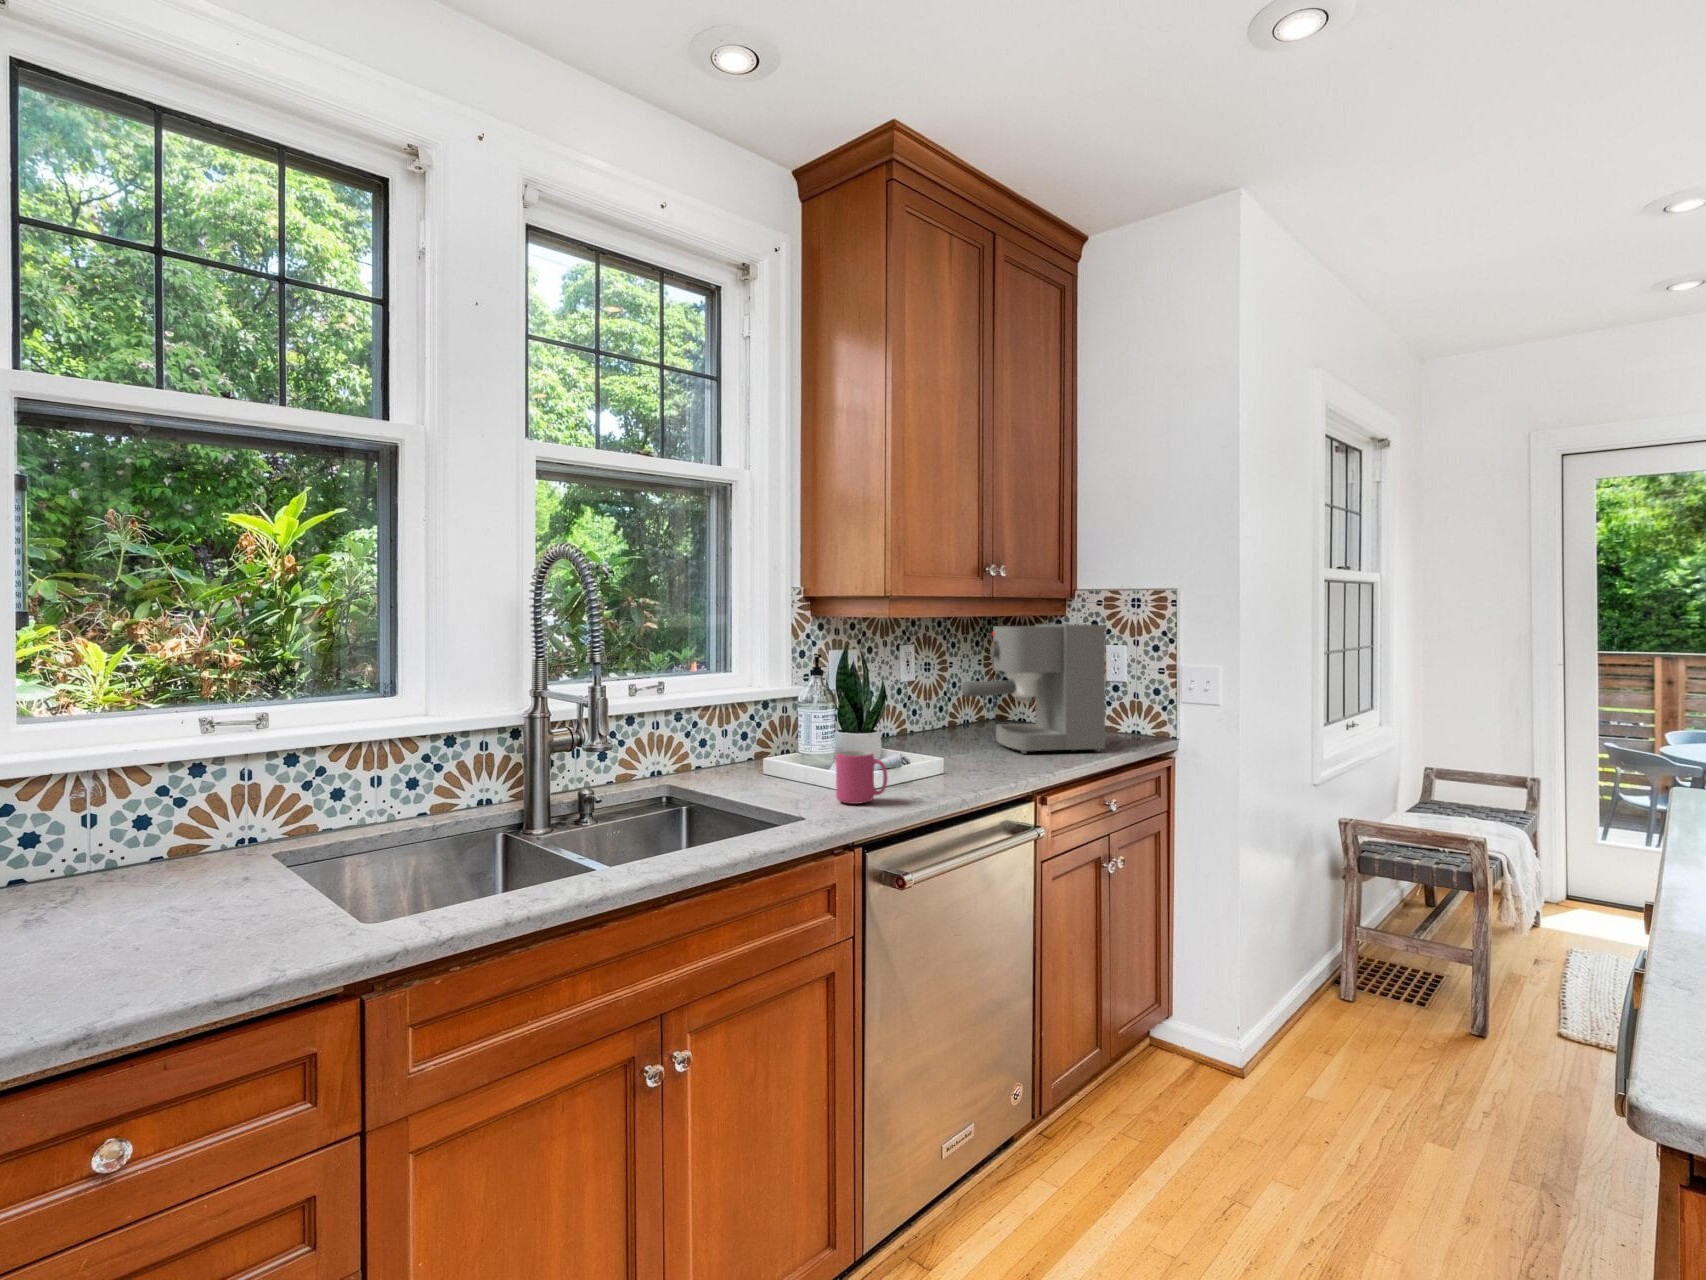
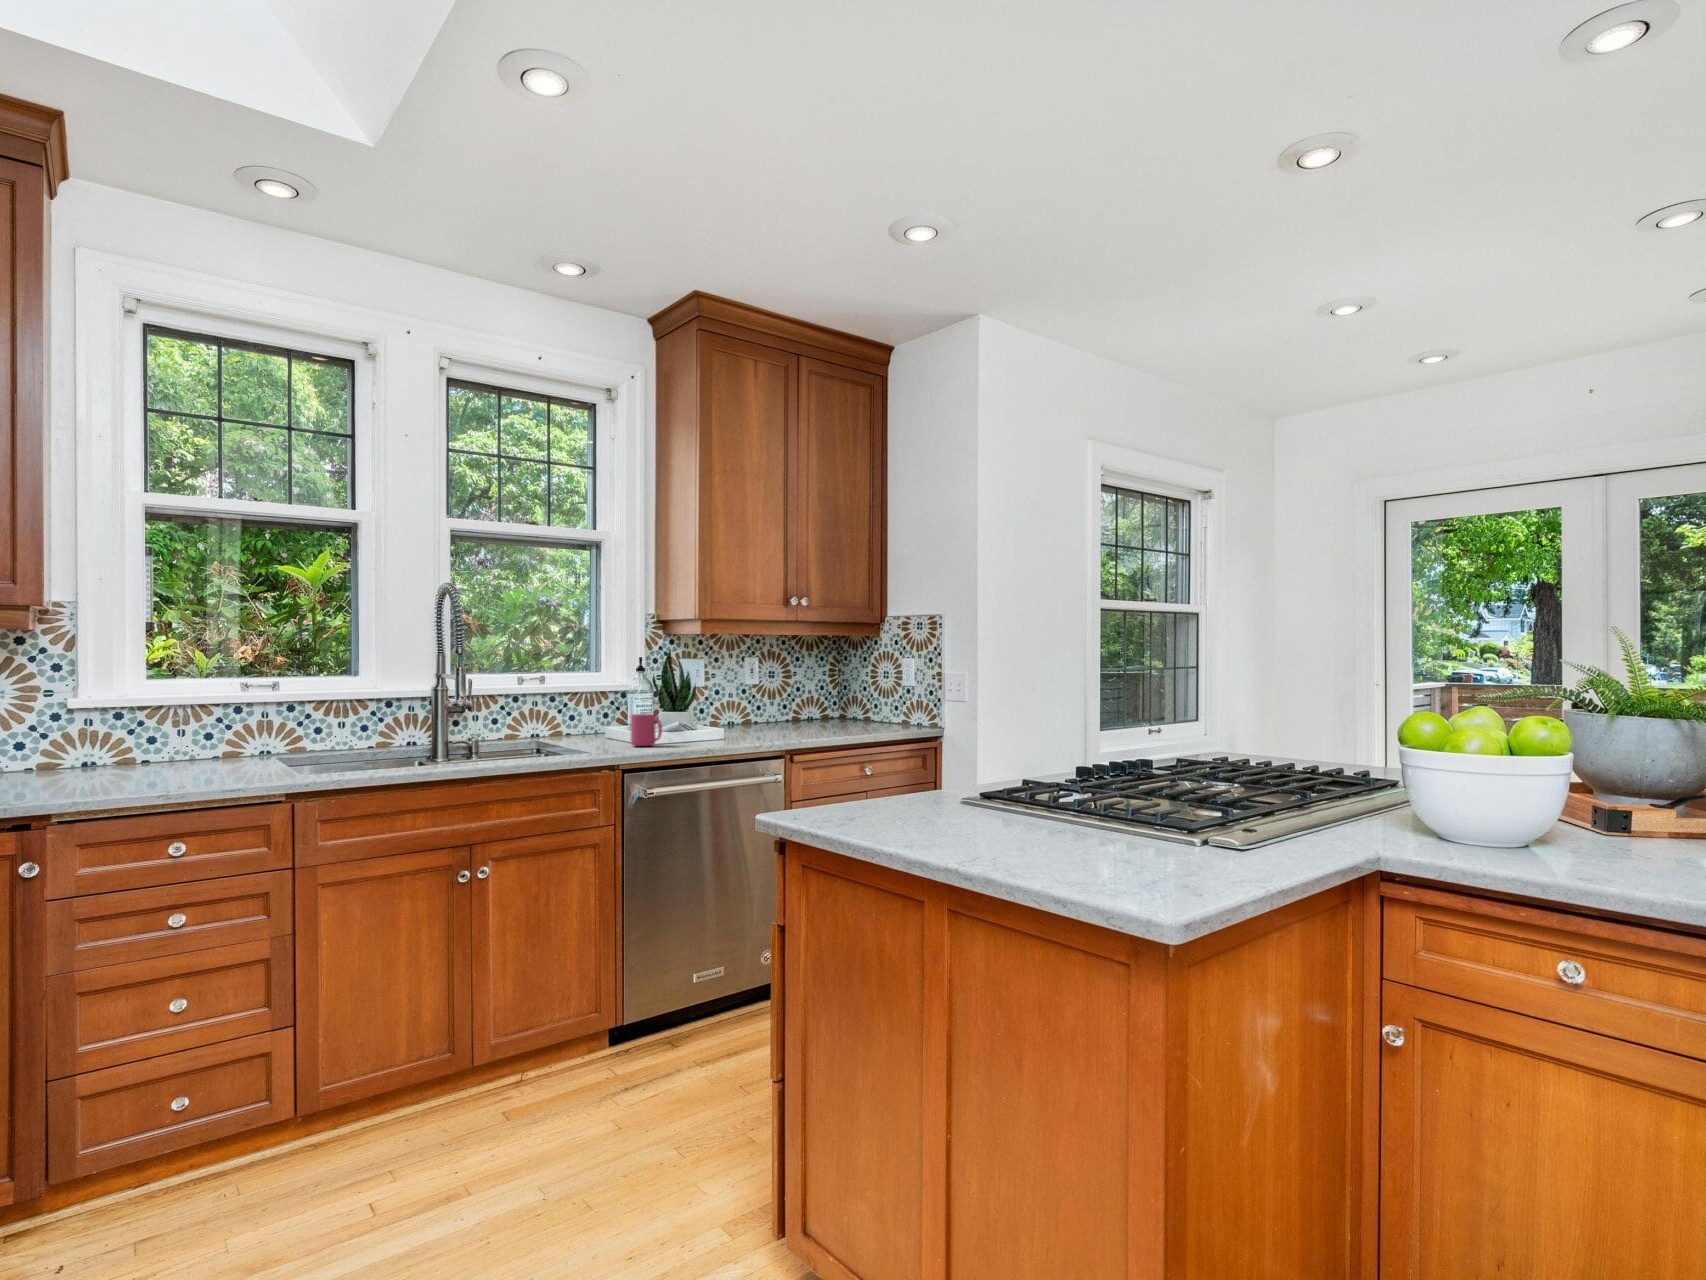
coffee maker: present [962,624,1105,753] -> none [769,638,870,731]

